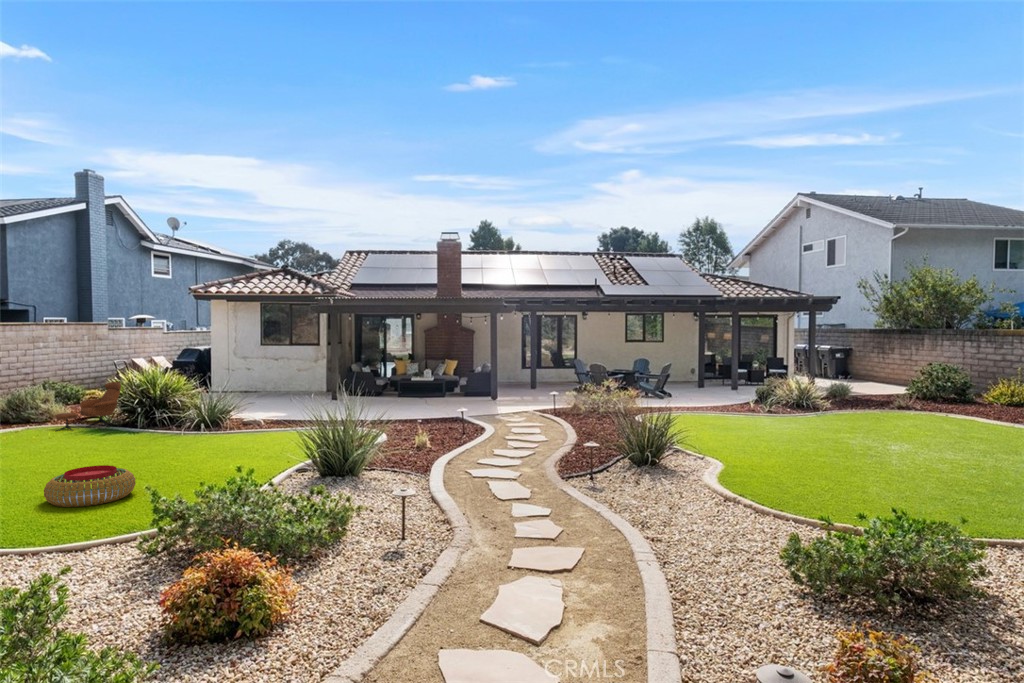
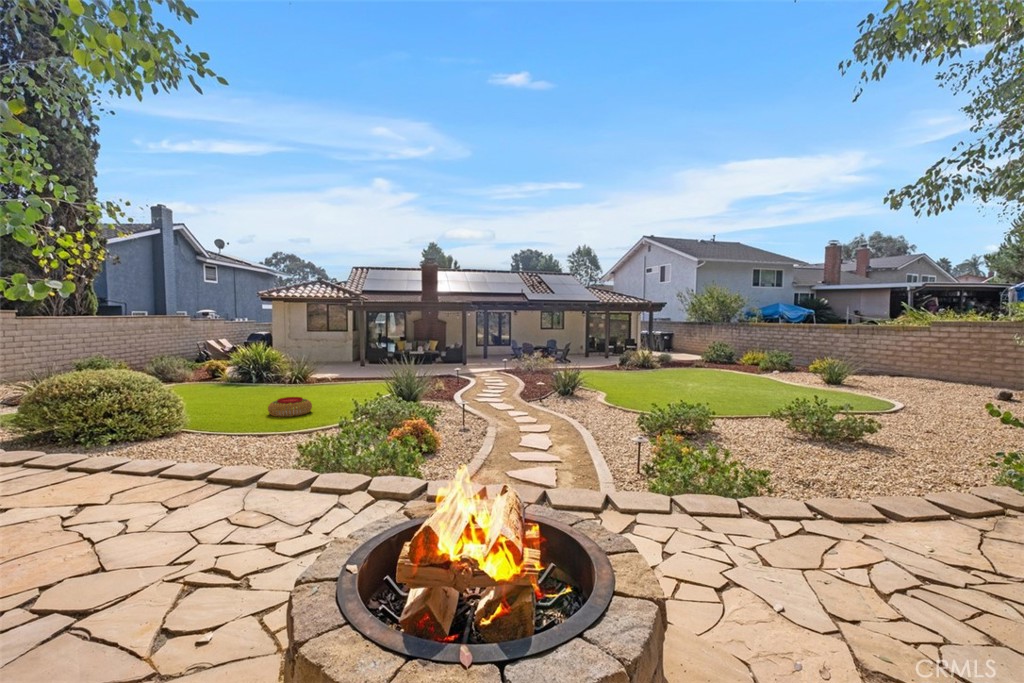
lounge chair: present [56,382,121,430] -> none [205,355,243,386]

